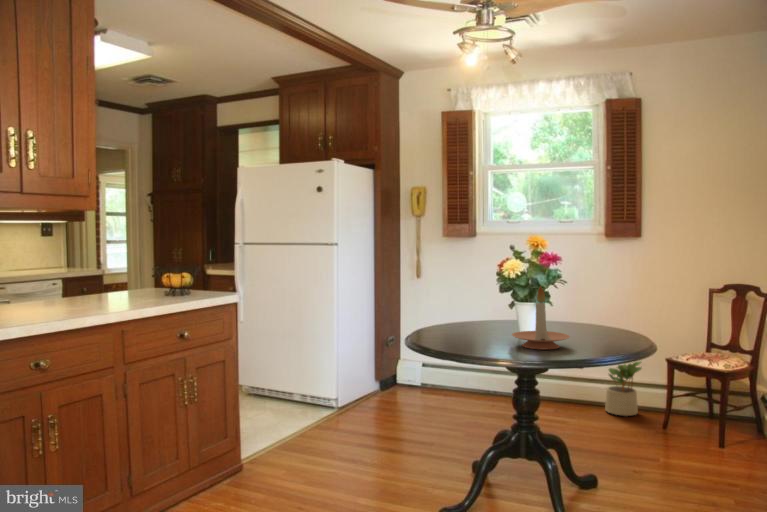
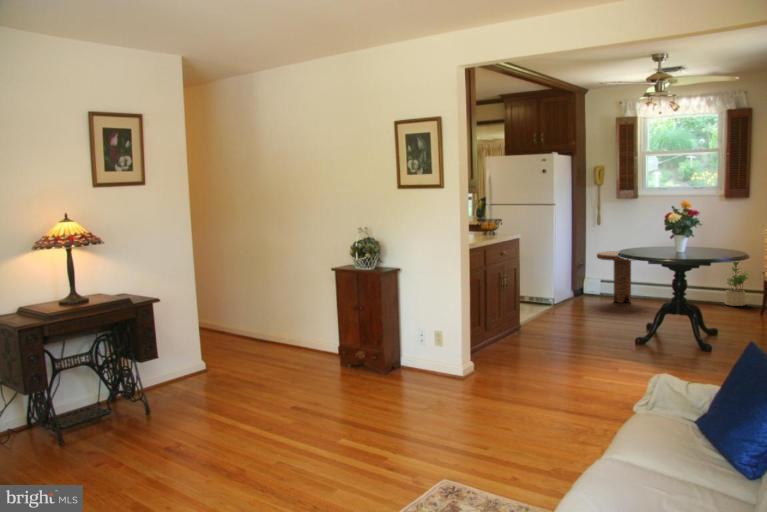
candle holder: present [512,286,570,349] -> none [674,226,703,256]
side table: none [409,319,486,406] -> present [597,251,632,303]

